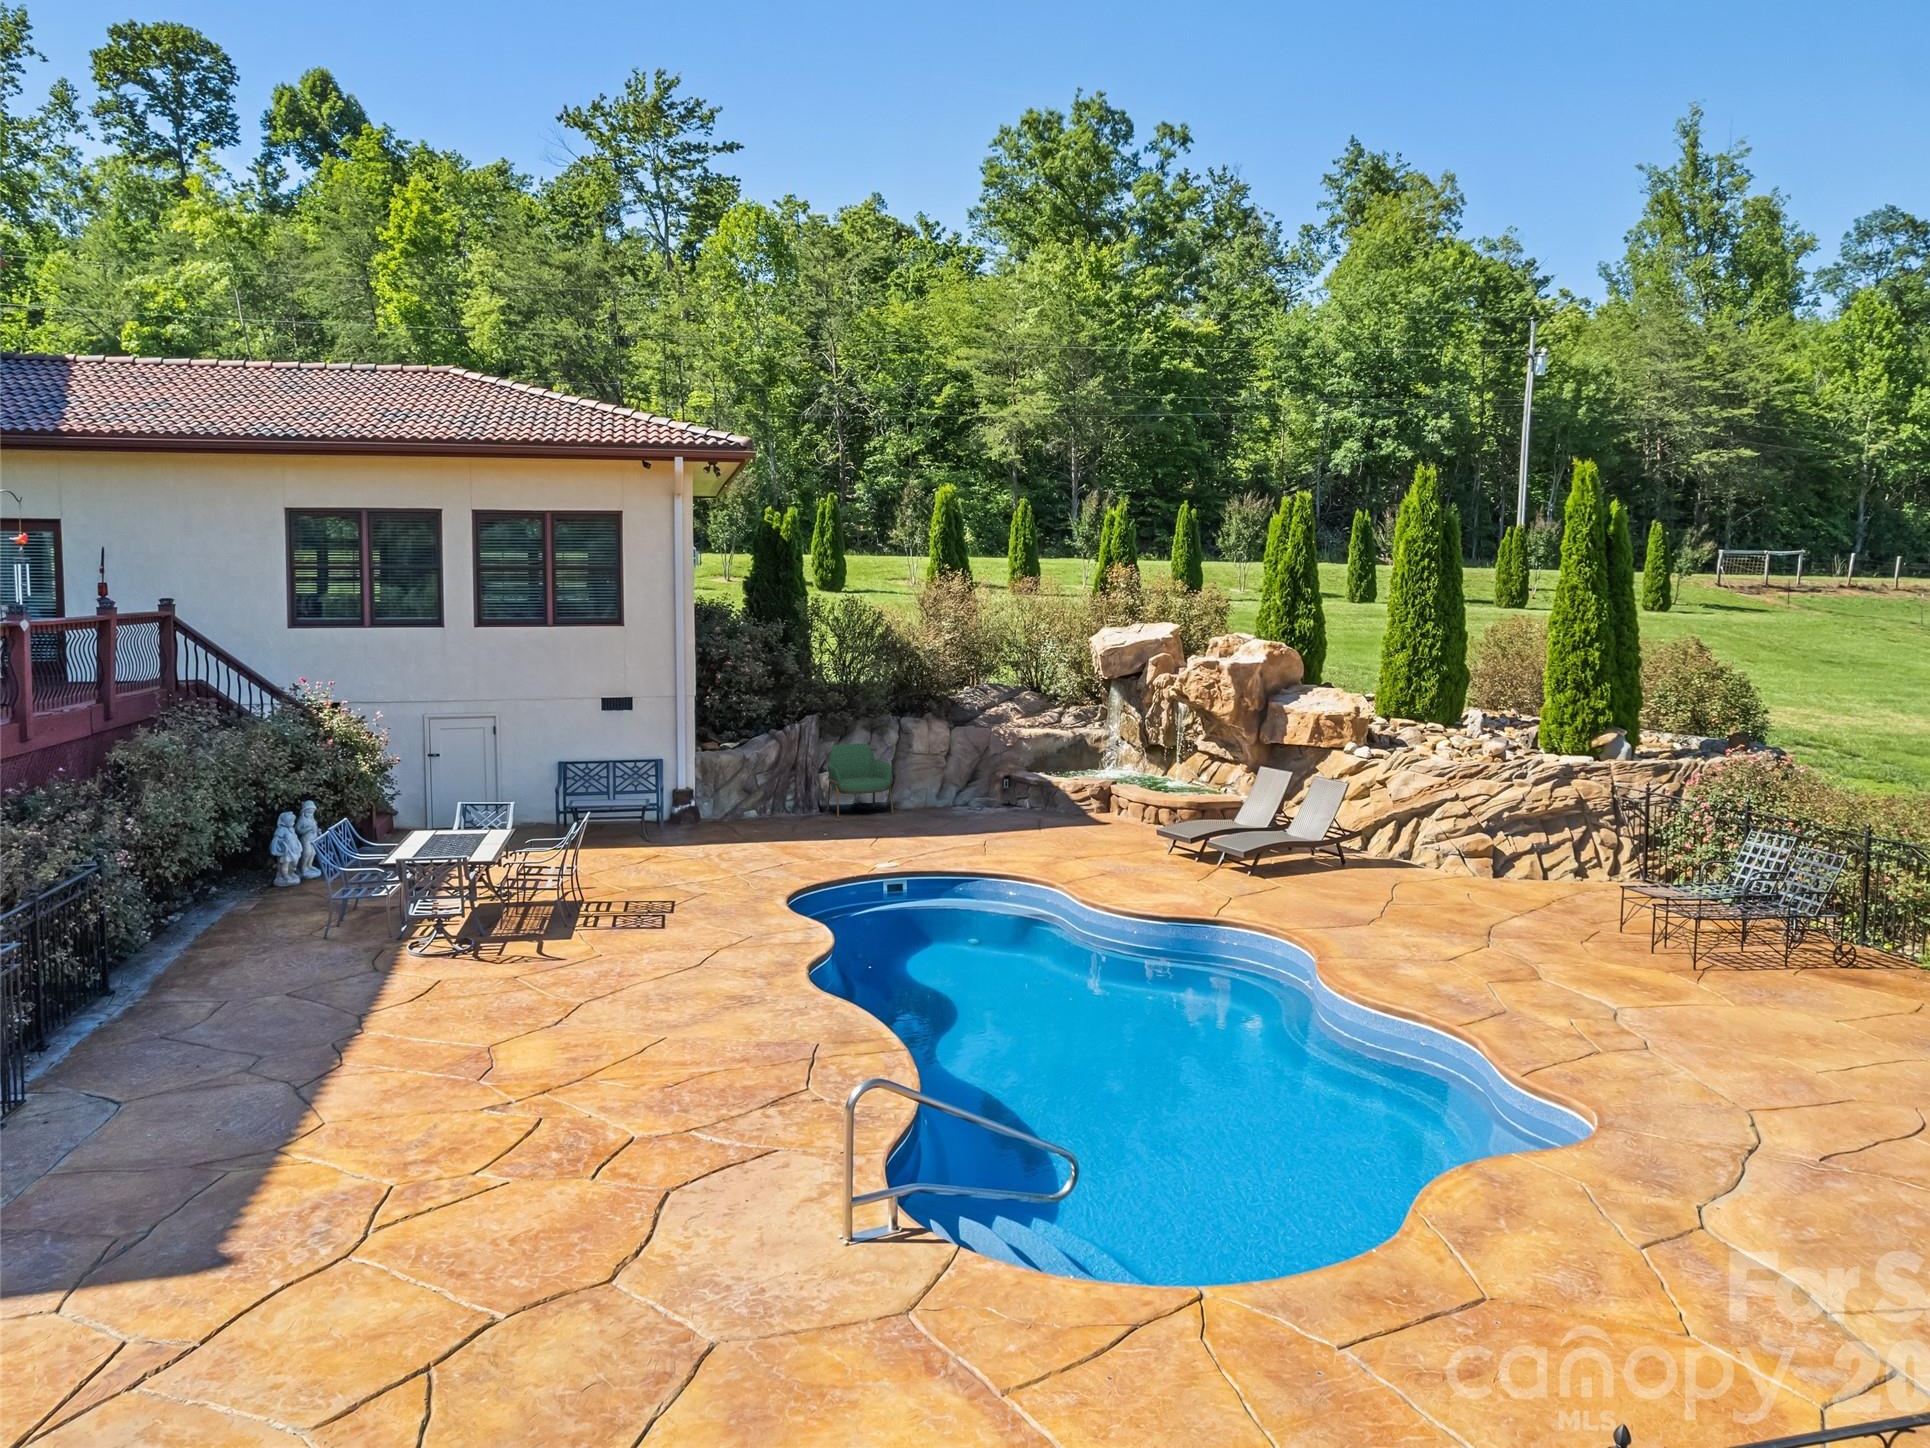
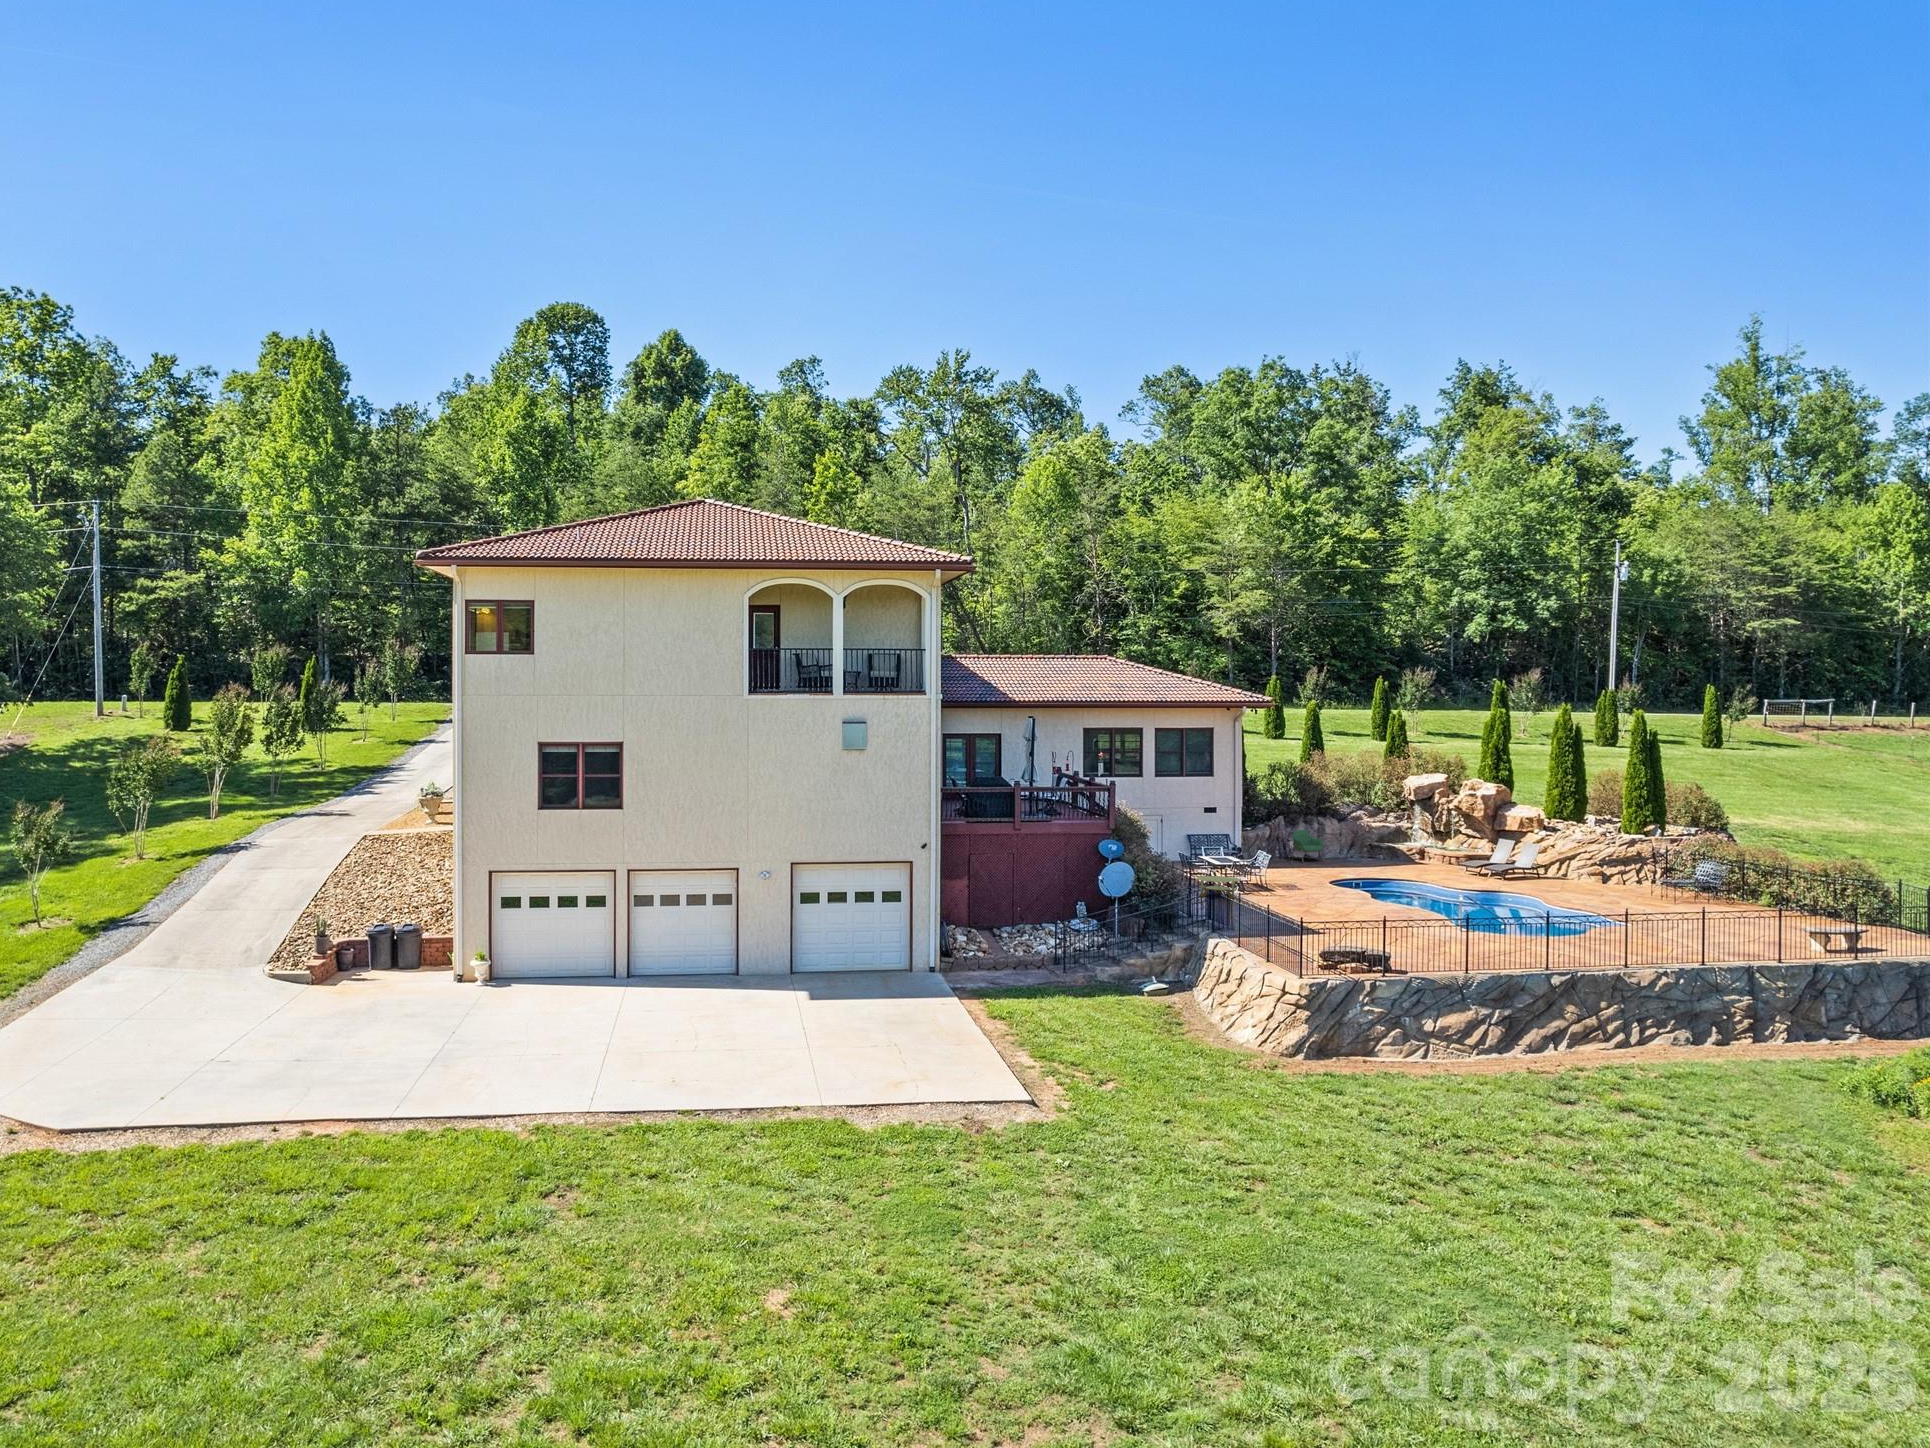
round table: none [81,921,263,1016] -> present [1197,876,1240,898]

